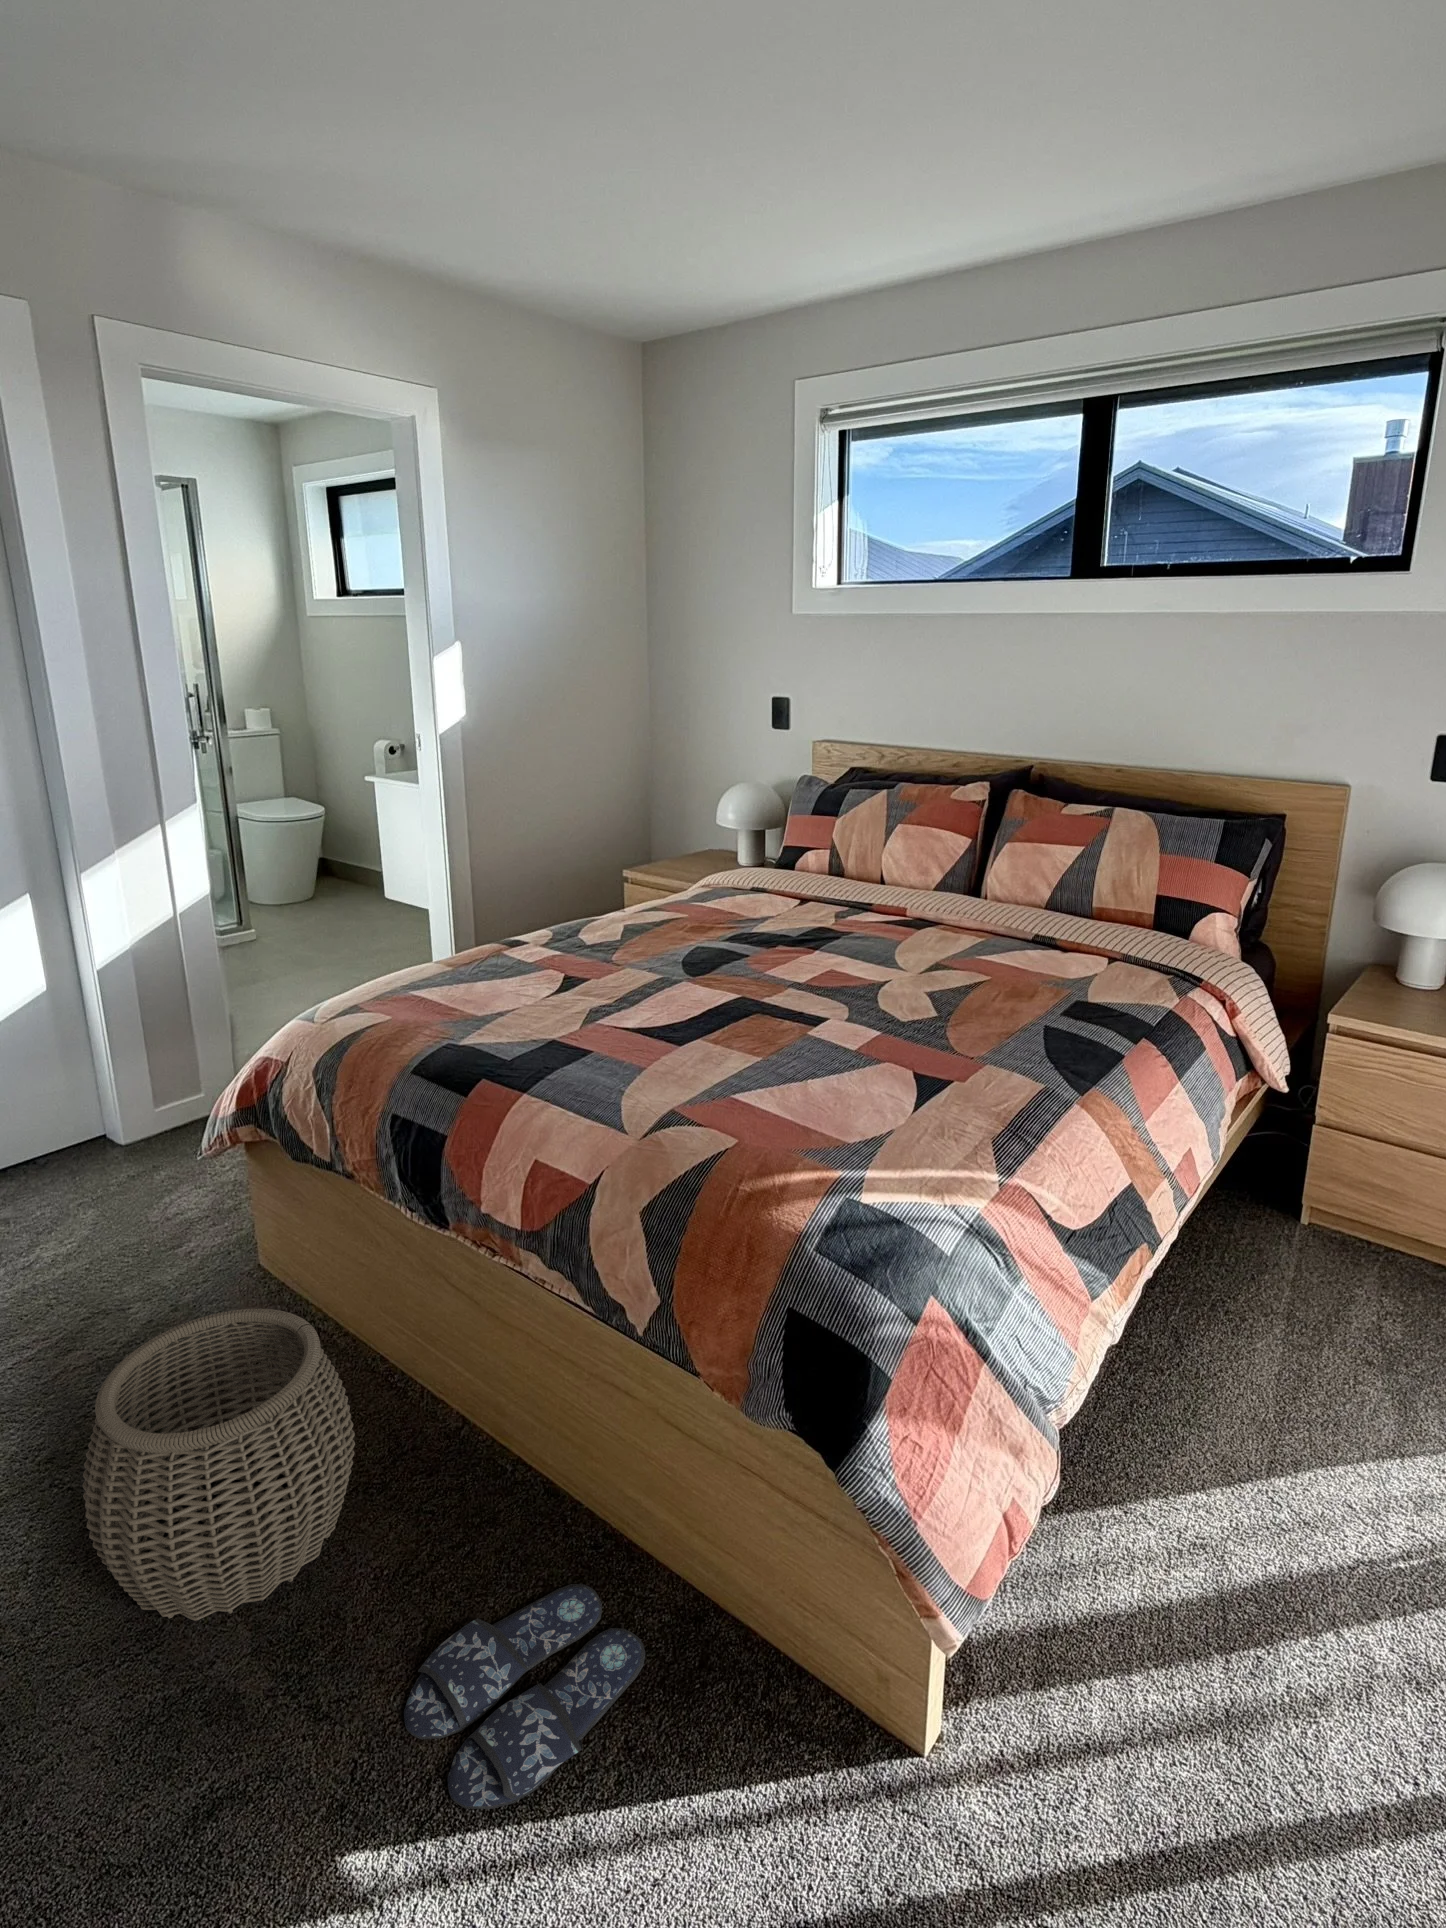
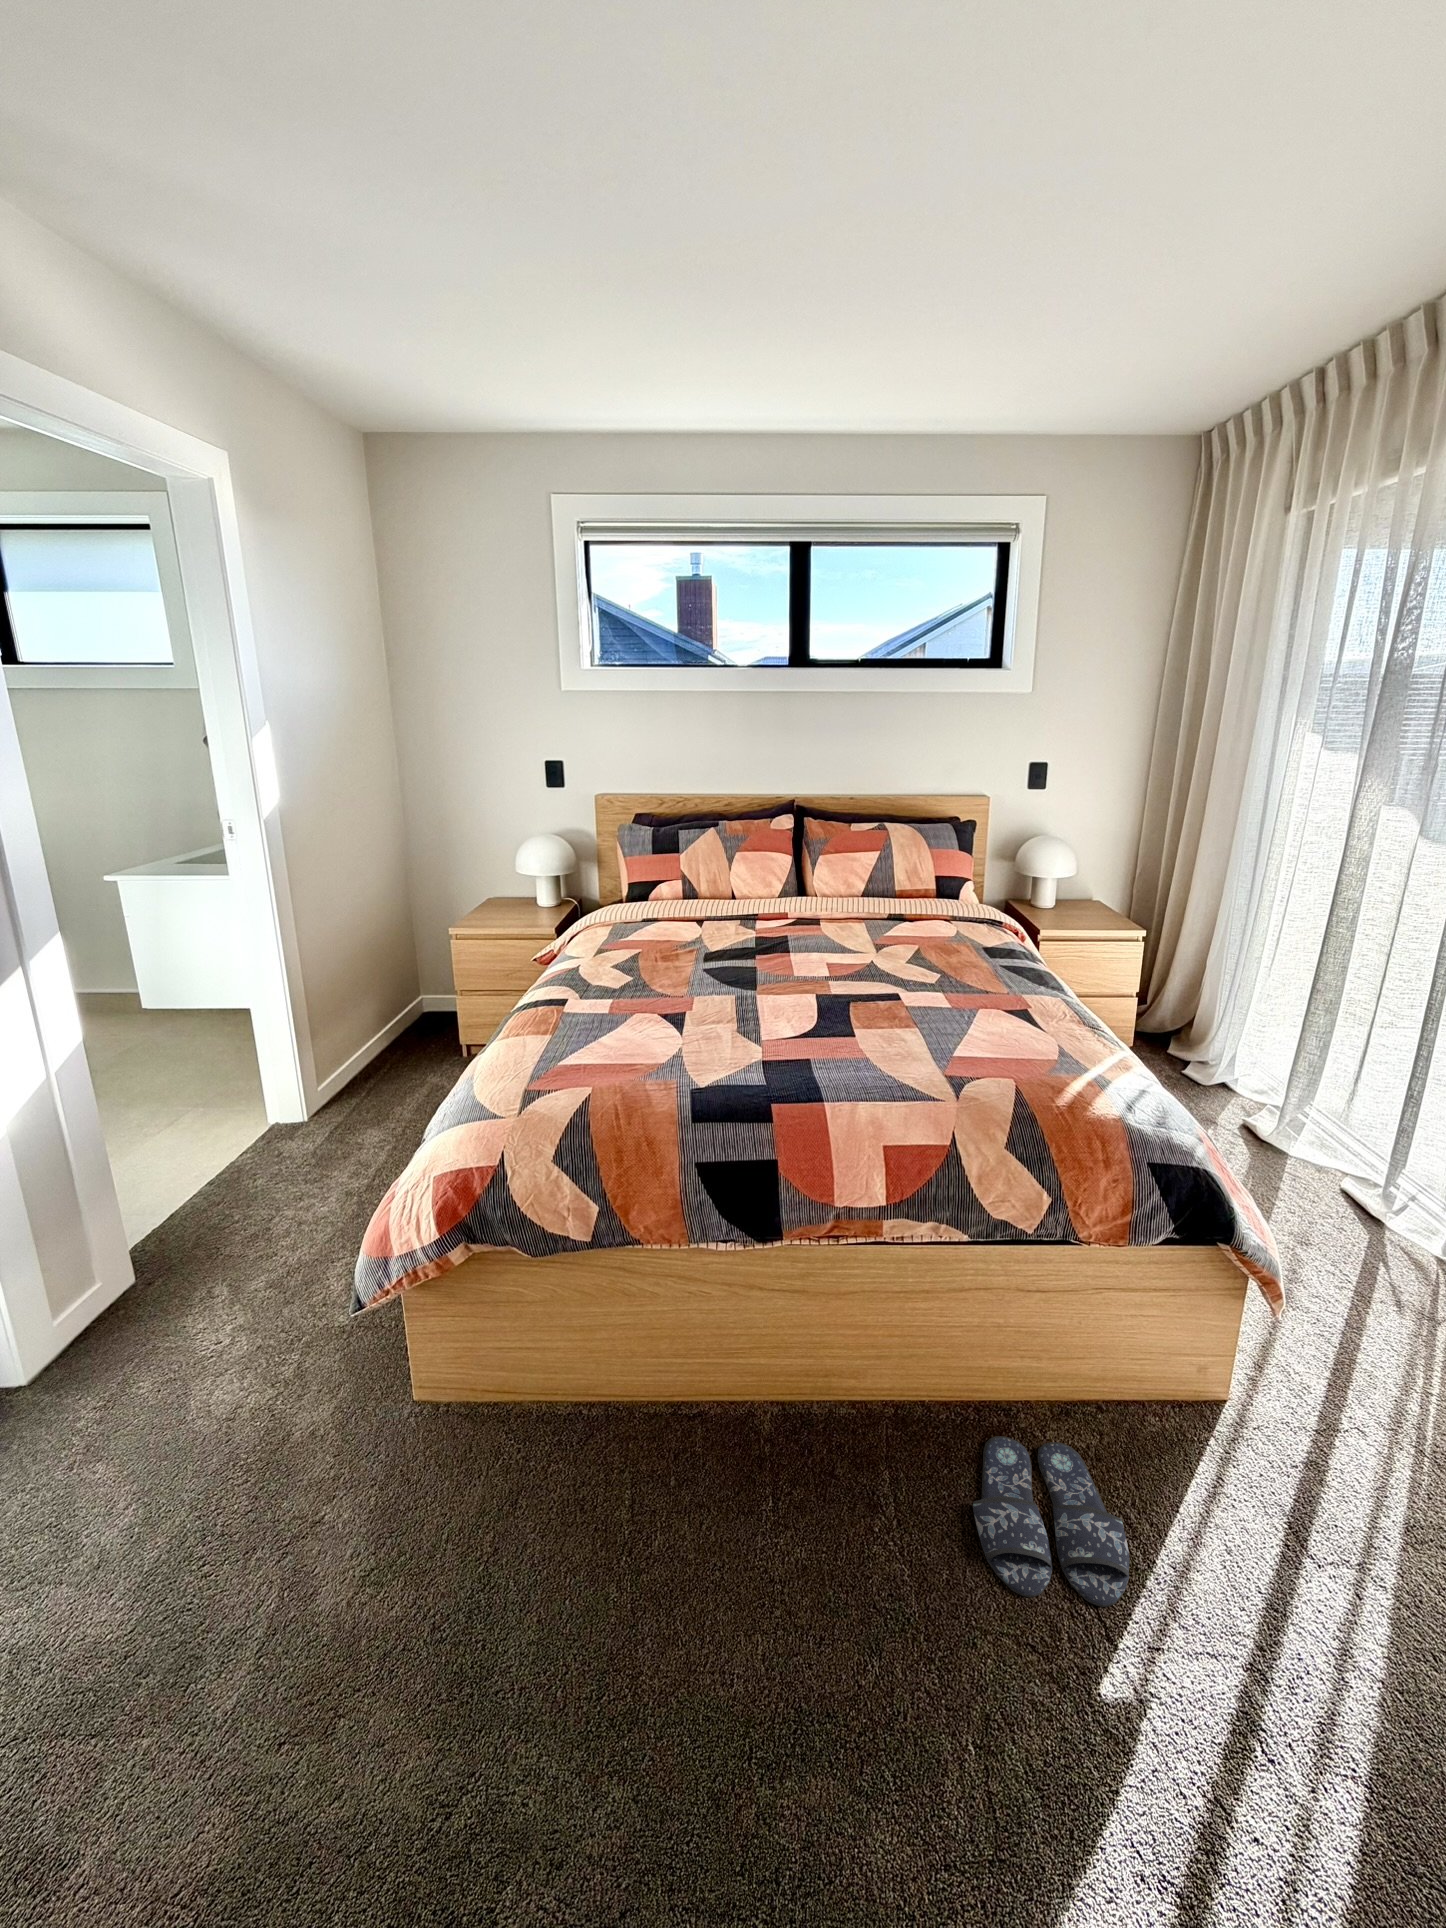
woven basket: present [83,1309,355,1621] -> none [622,1362,856,1695]

